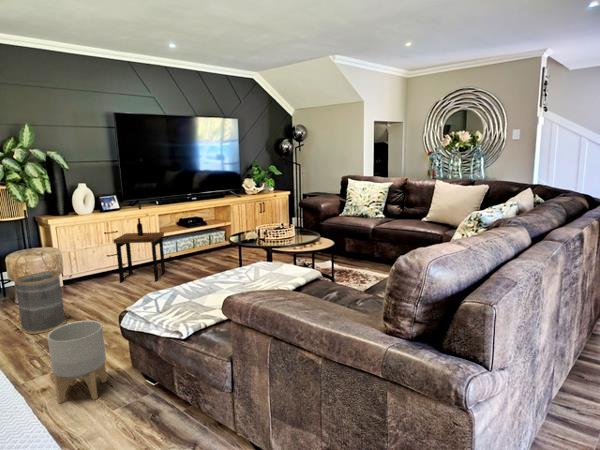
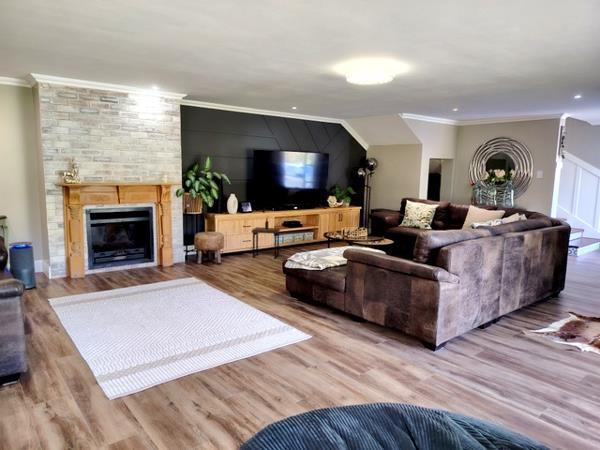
basket: present [13,251,66,334] -> none [211,231,234,277]
planter: present [47,320,107,403] -> none [250,264,274,302]

